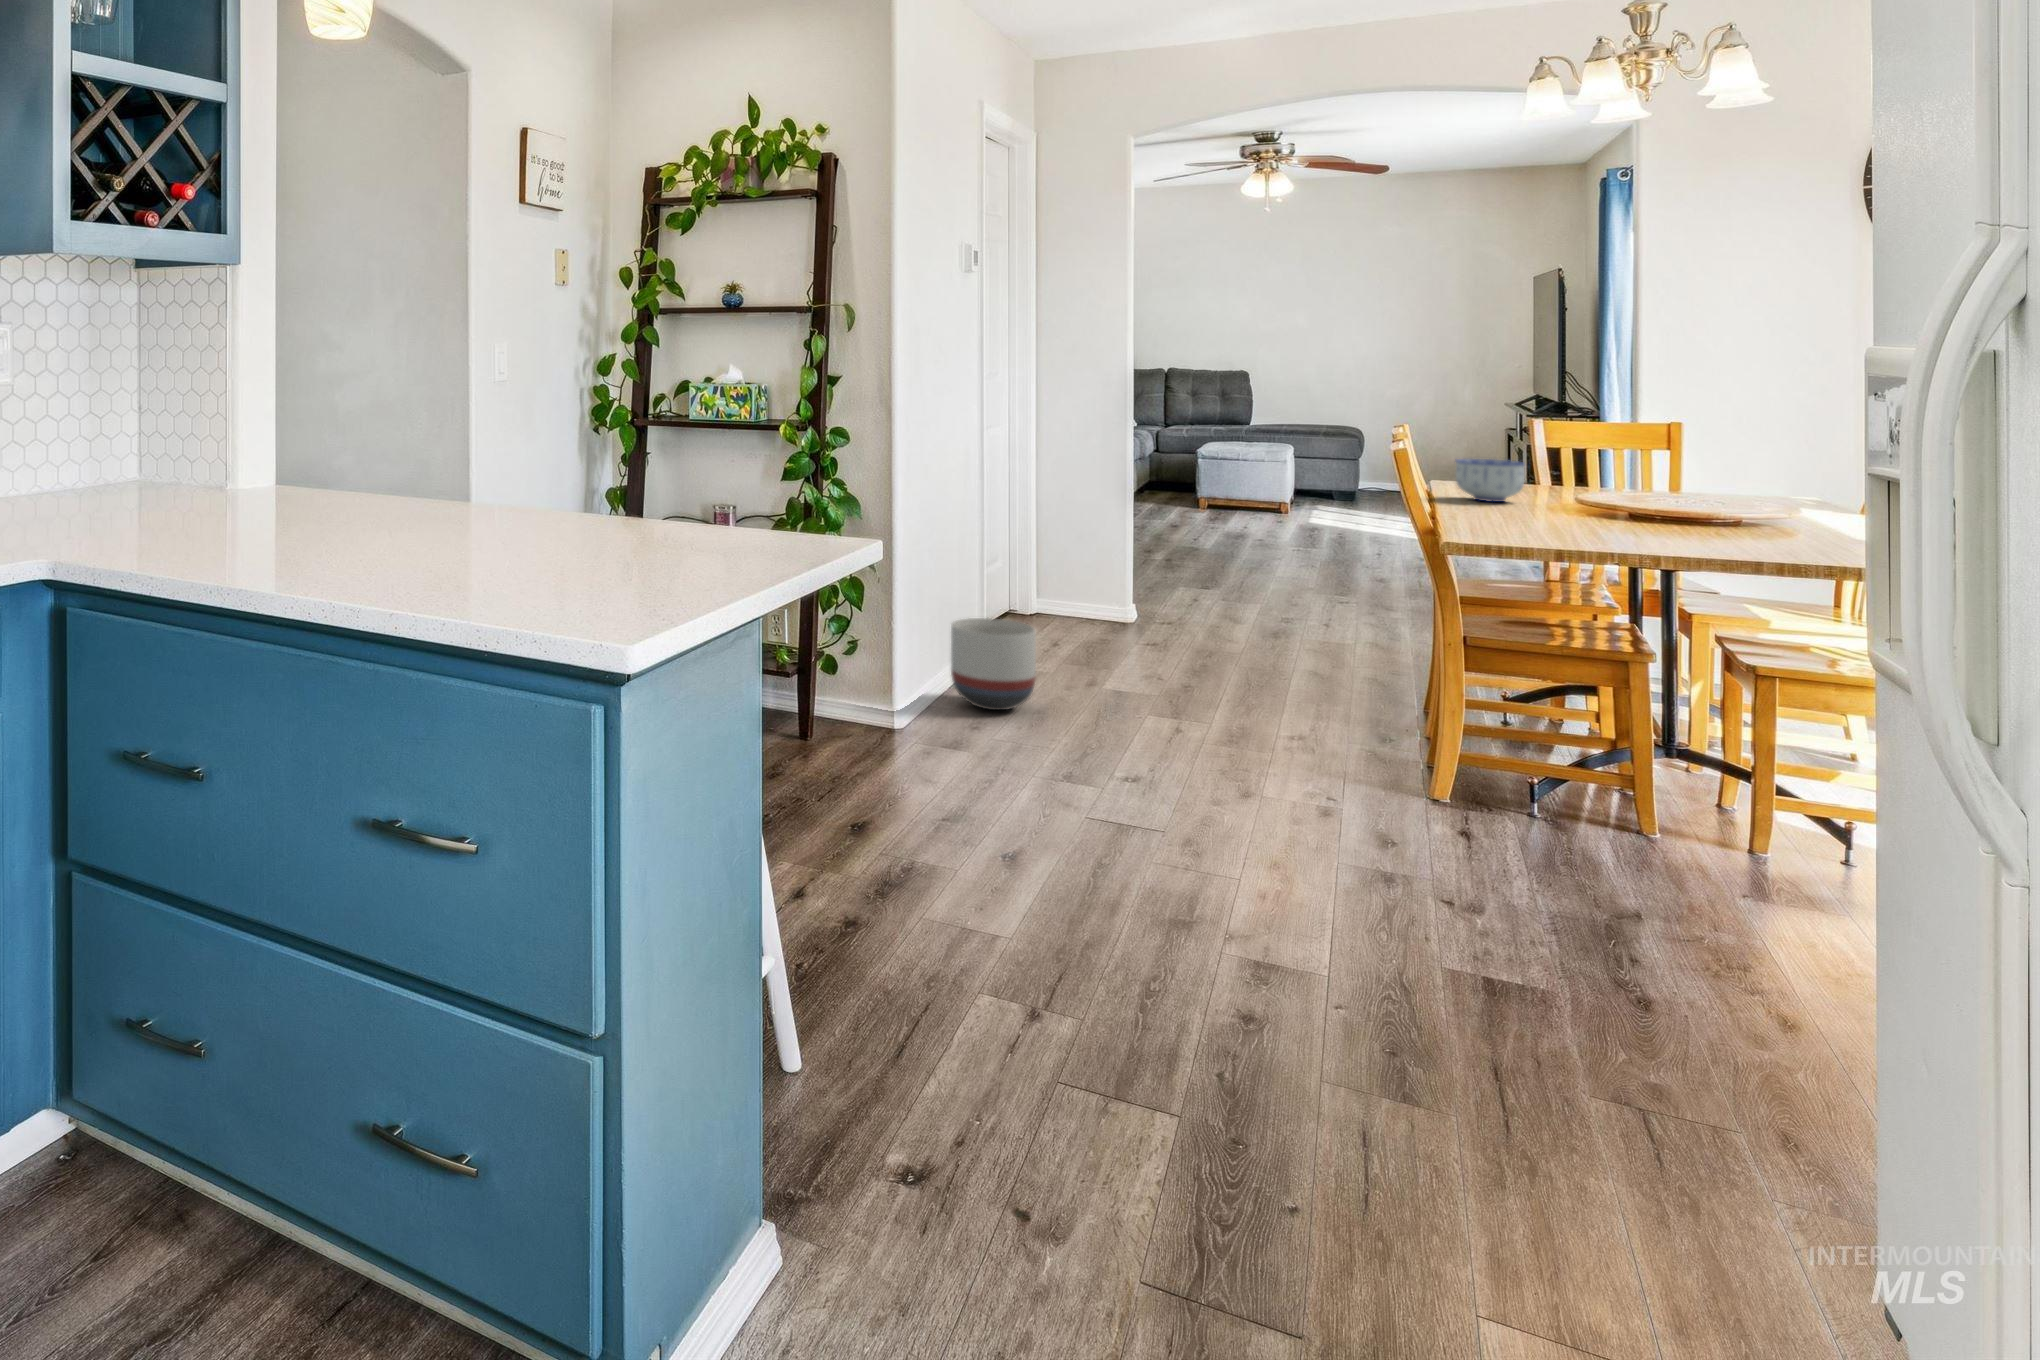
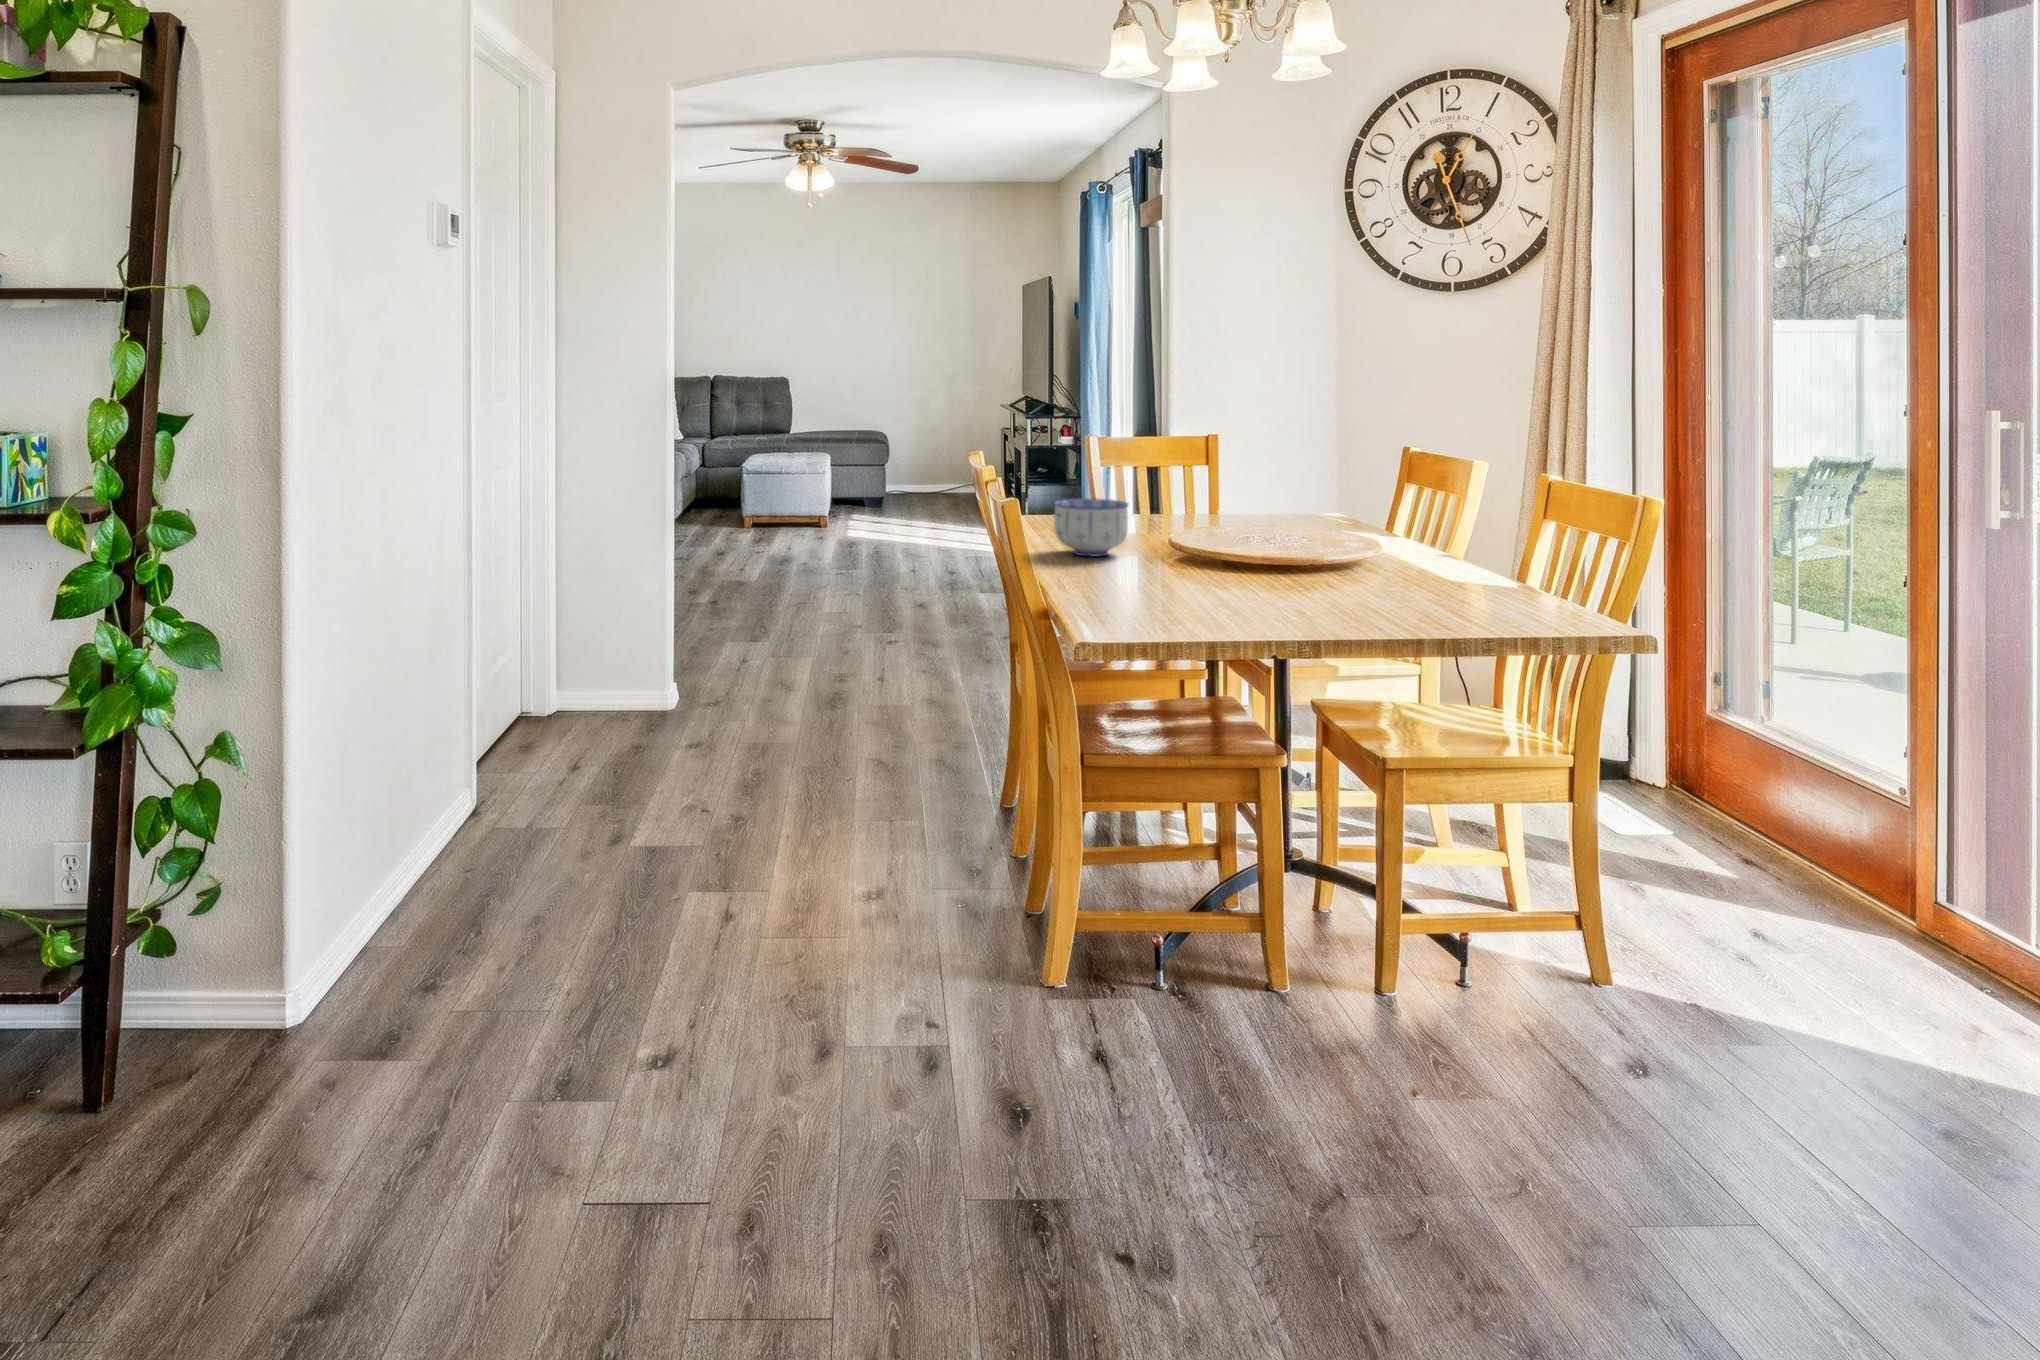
planter: present [951,618,1036,710] -> none [397,778,528,934]

